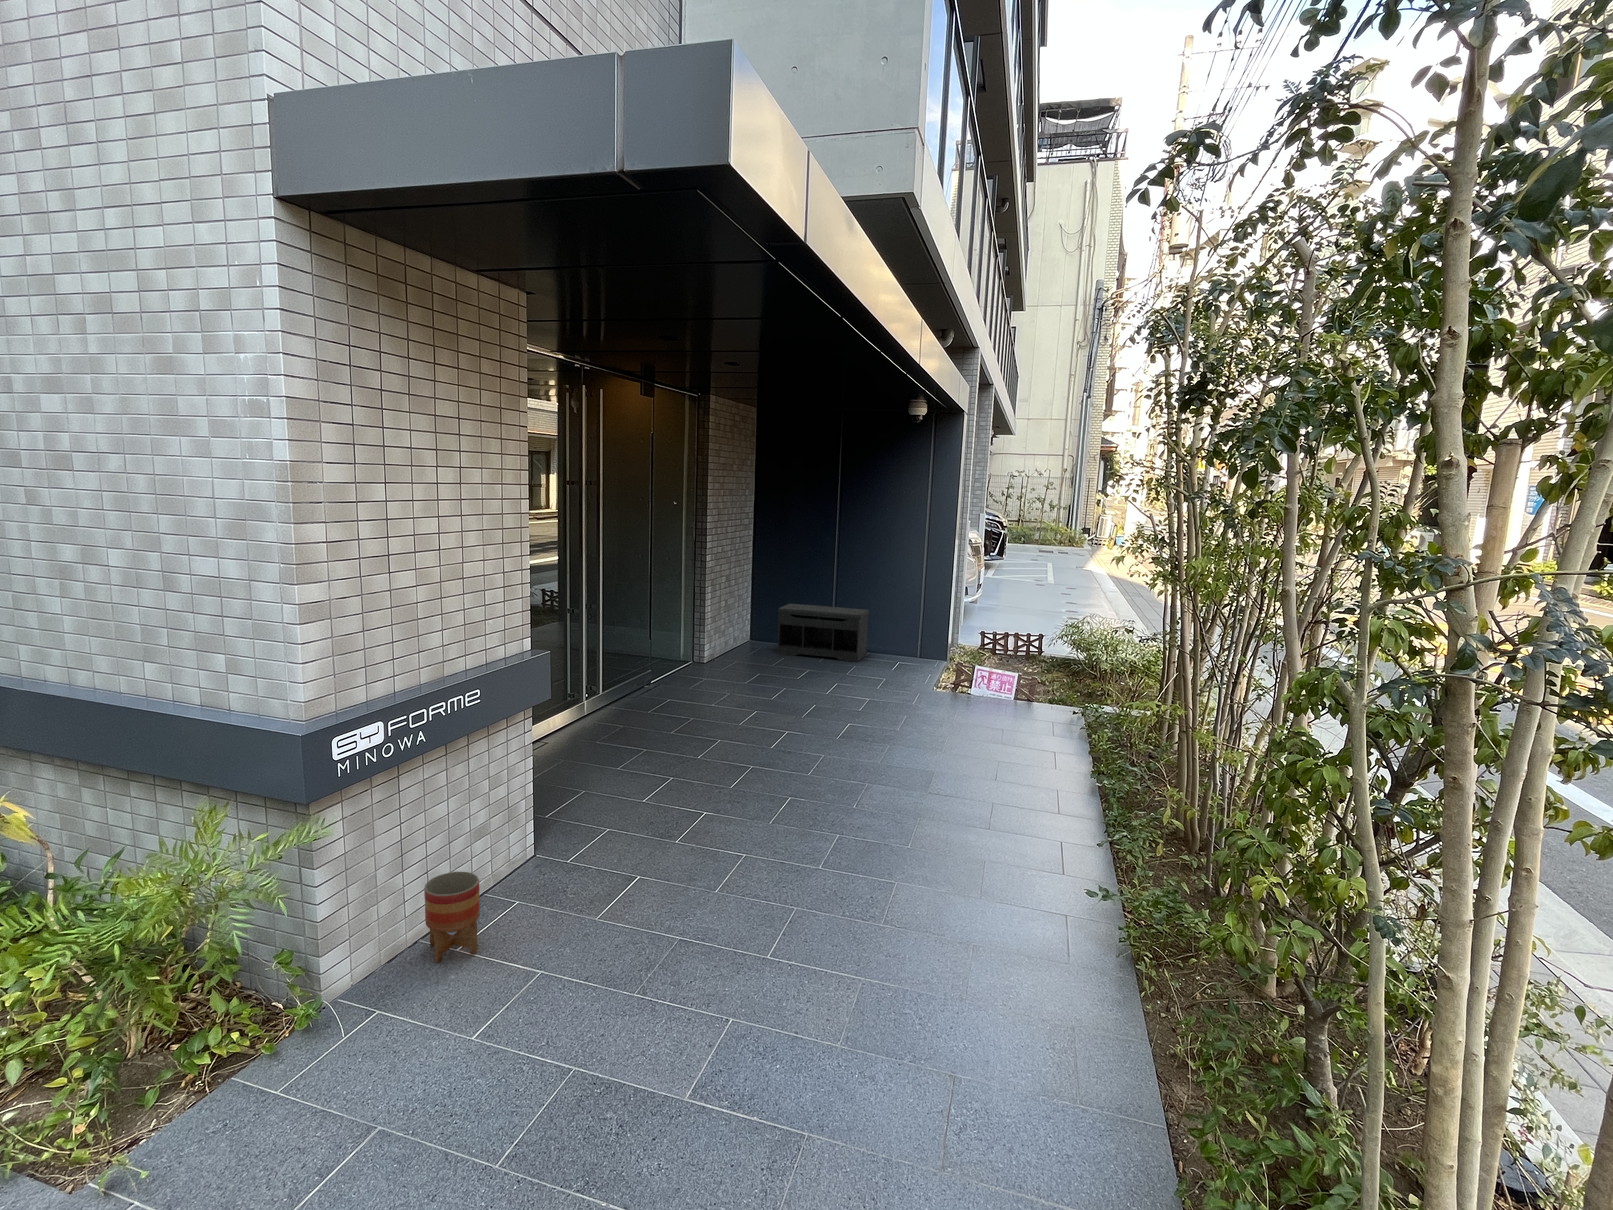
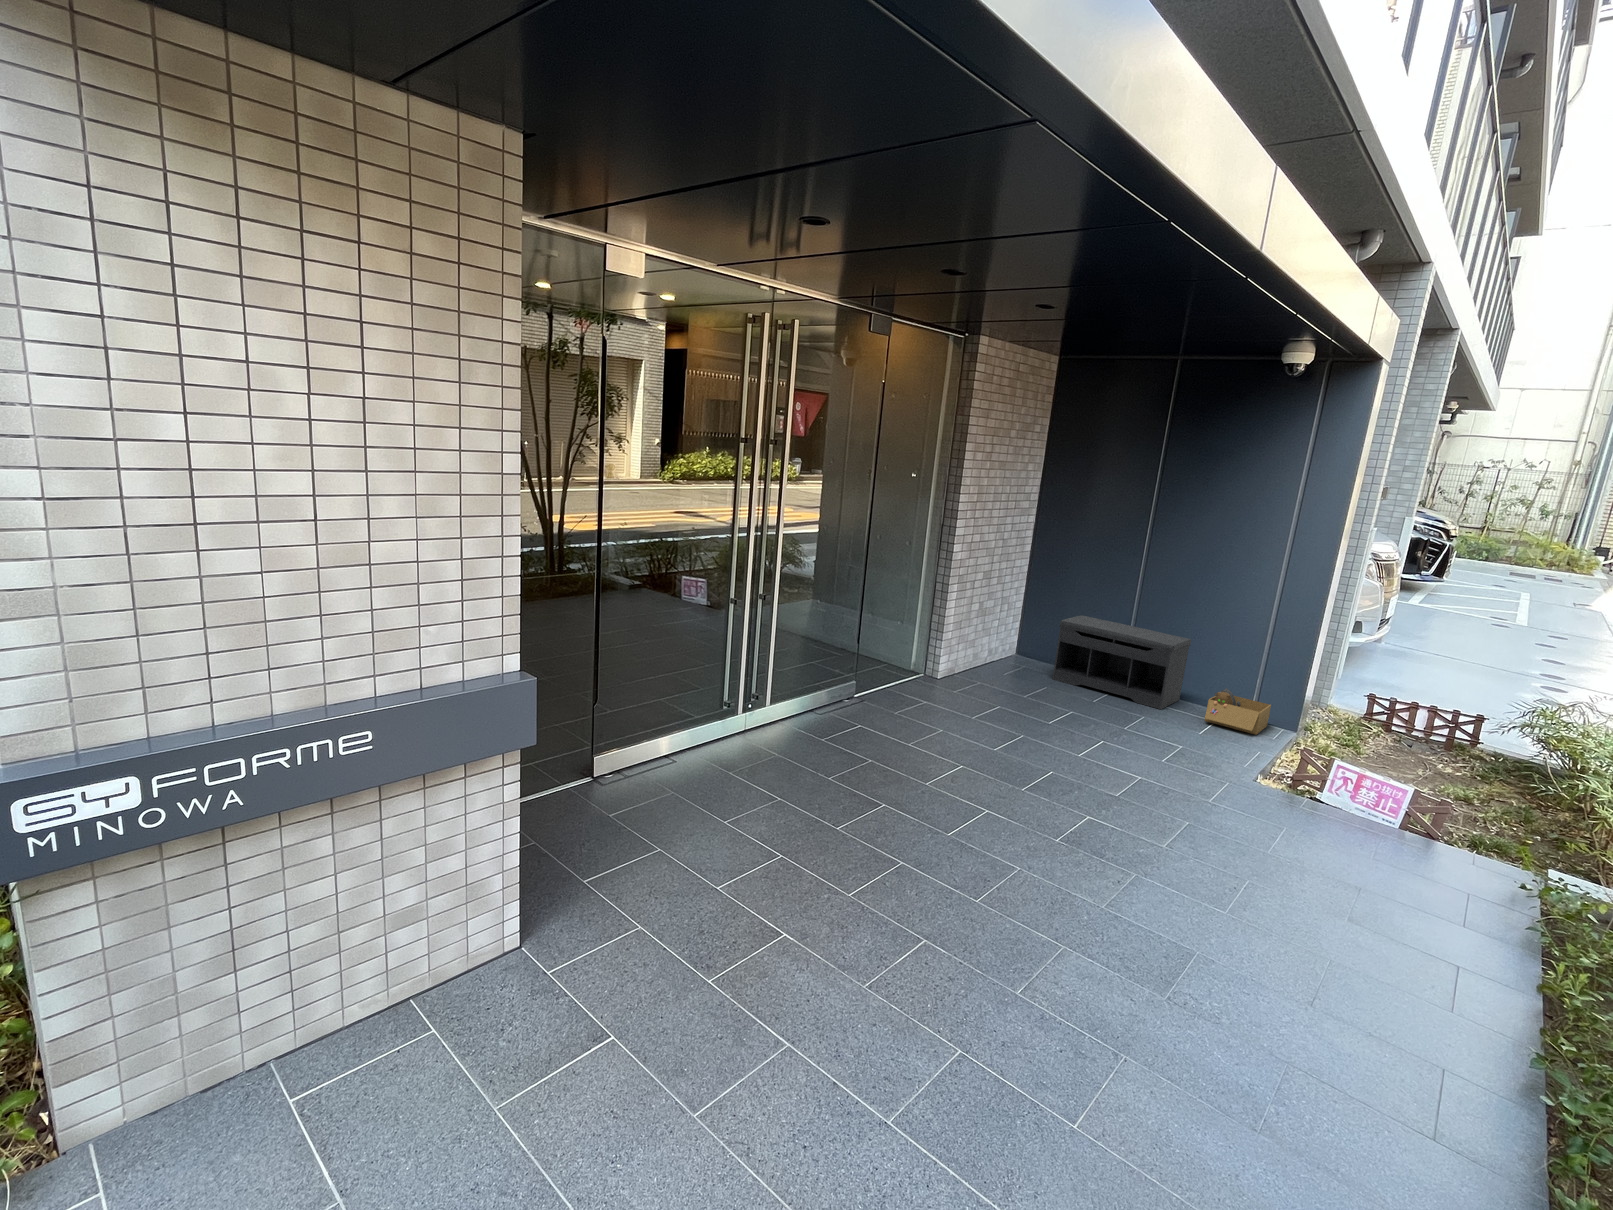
cardboard box: none [887,640,926,668] -> present [1205,688,1271,735]
planter: present [424,872,480,963] -> none [252,988,340,1124]

